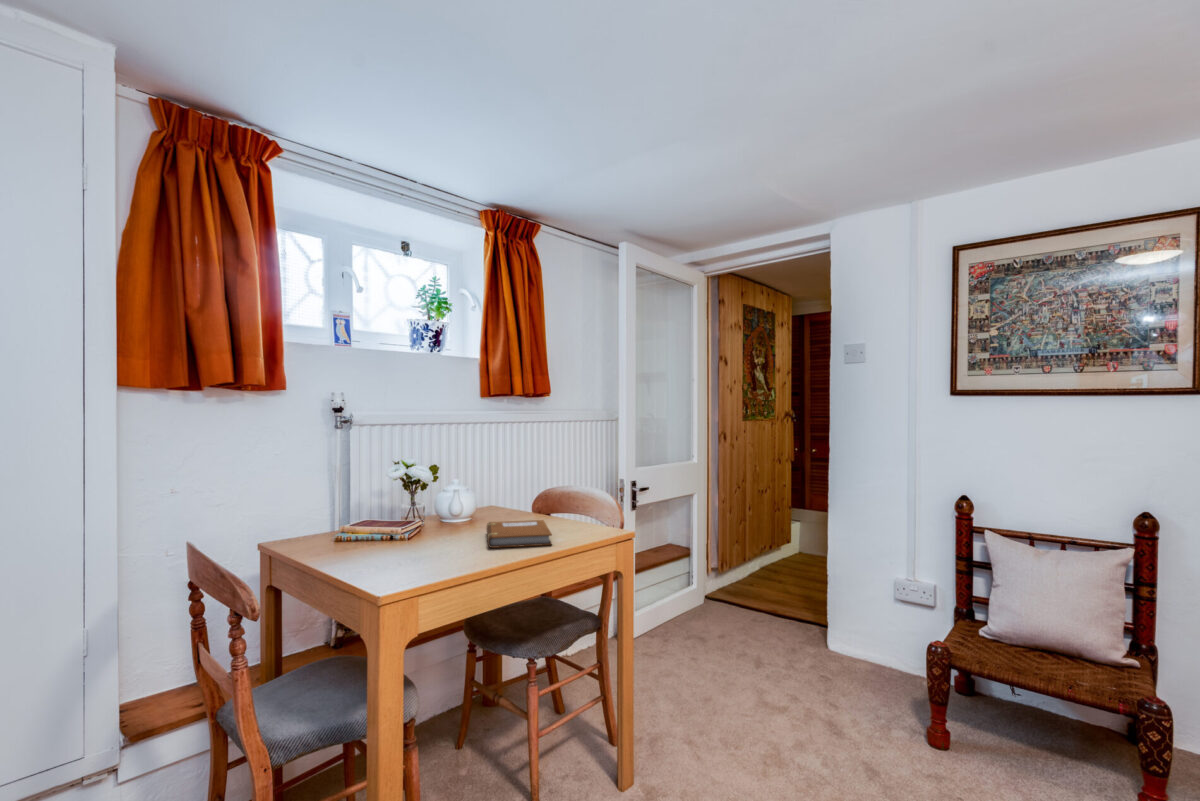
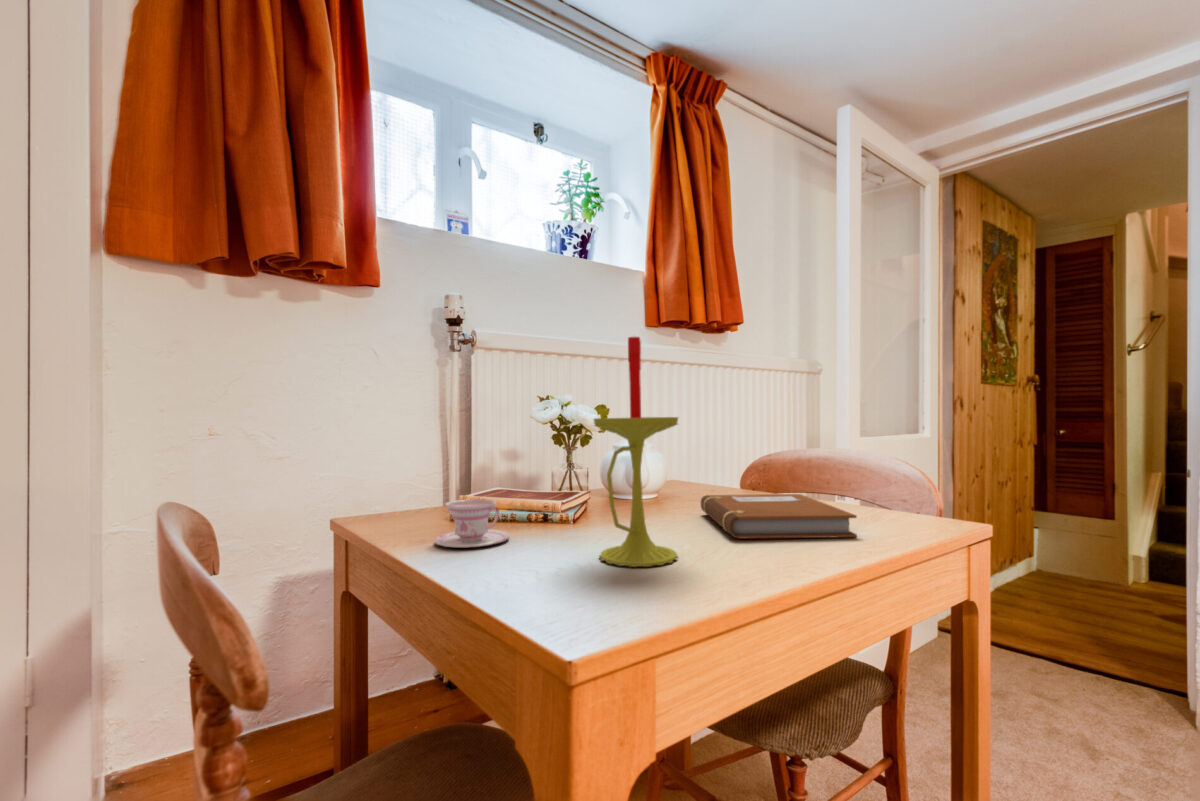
candle: none [412,449,457,564] -> present [594,337,678,567]
teacup: none [327,531,370,558] -> present [435,499,509,547]

